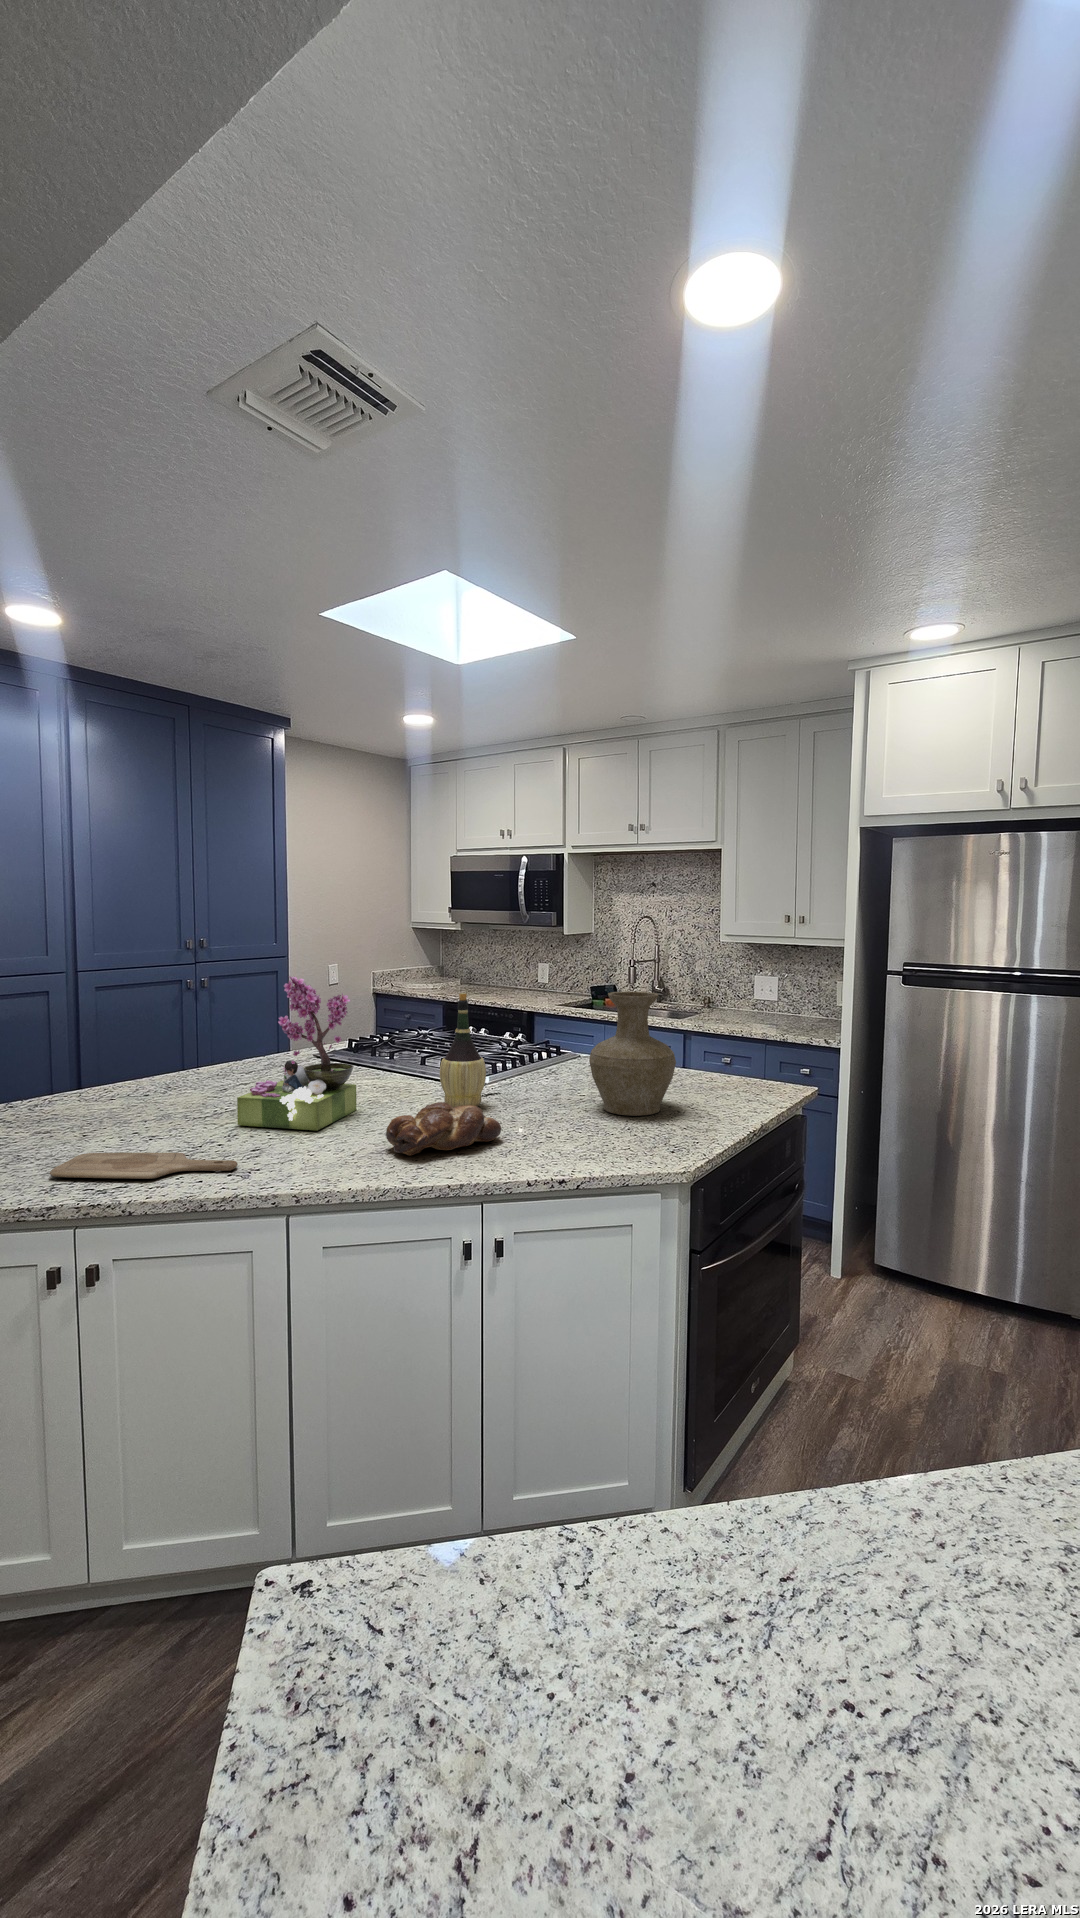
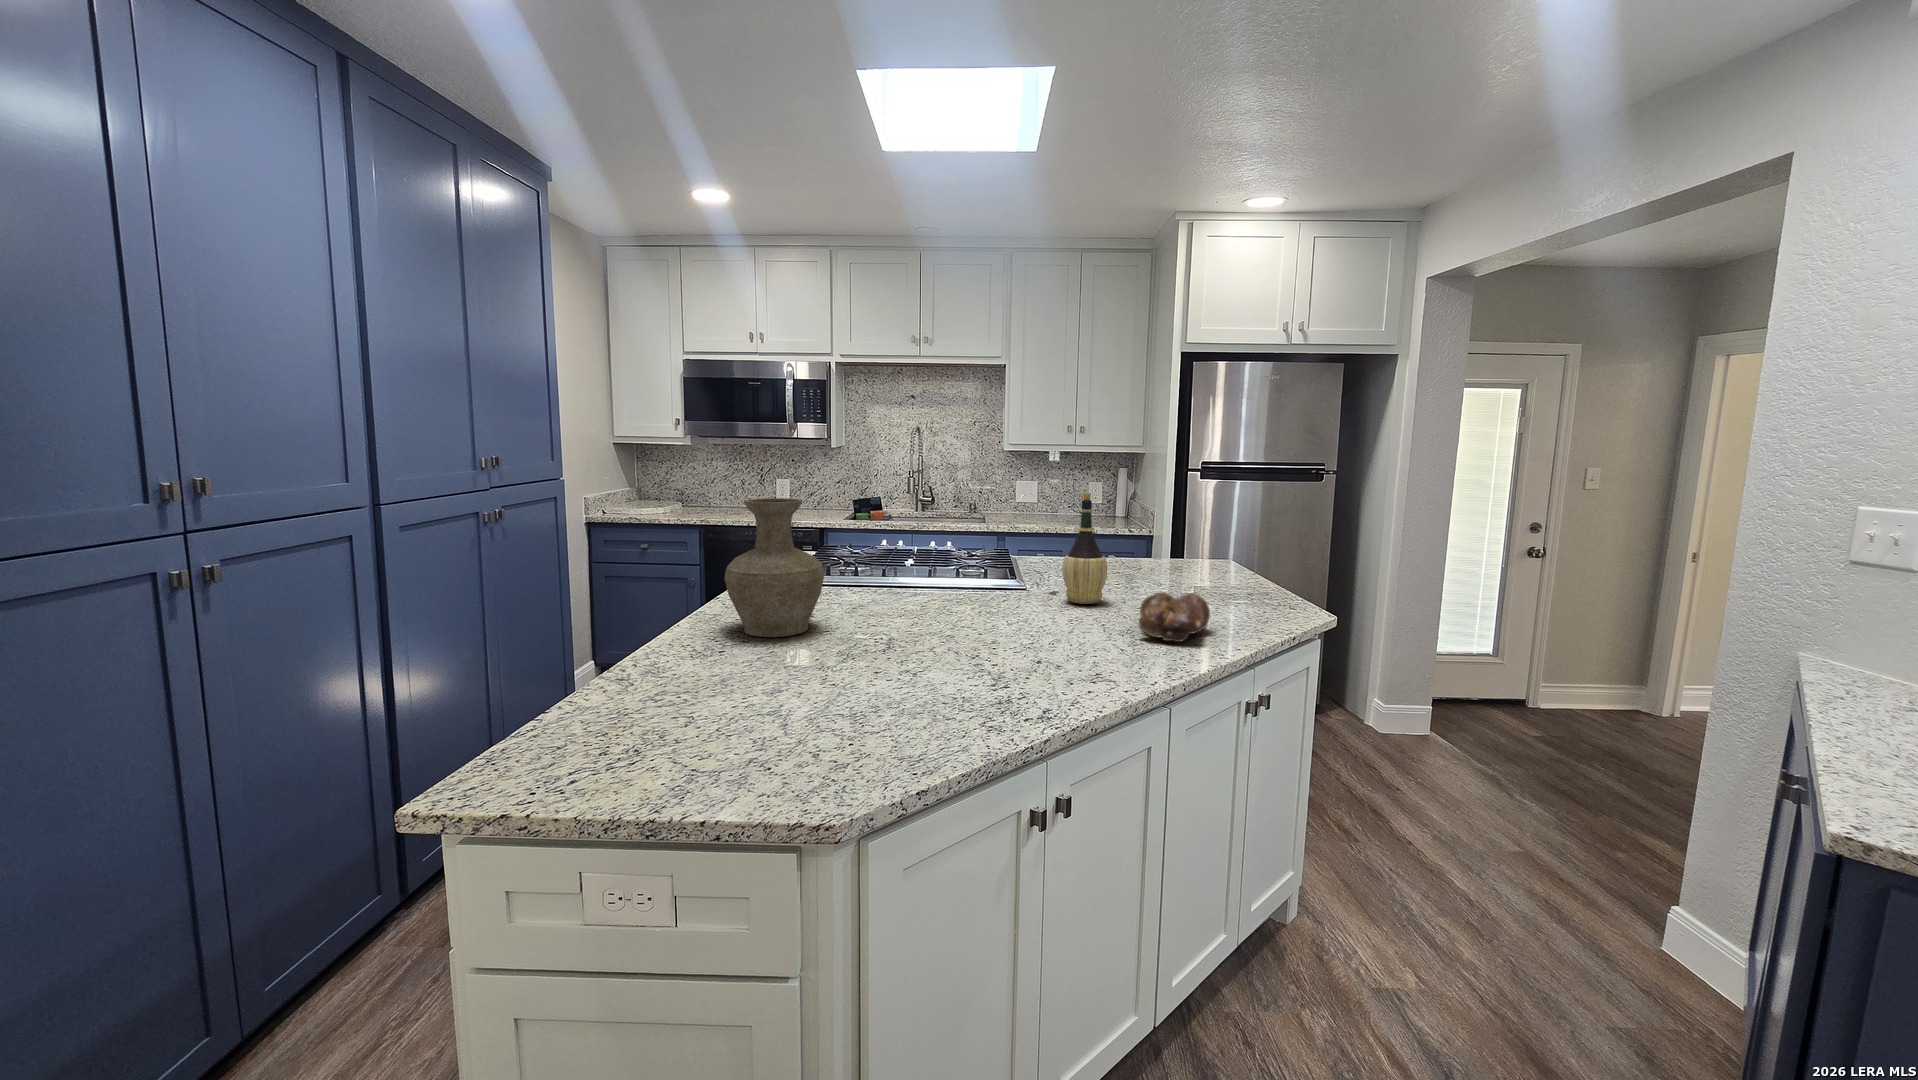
flower arrangement: present [237,976,356,1130] -> none [925,479,1044,644]
vase: present [589,992,676,1116] -> present [724,498,824,637]
cutting board: present [50,1153,238,1179] -> none [920,669,1093,716]

